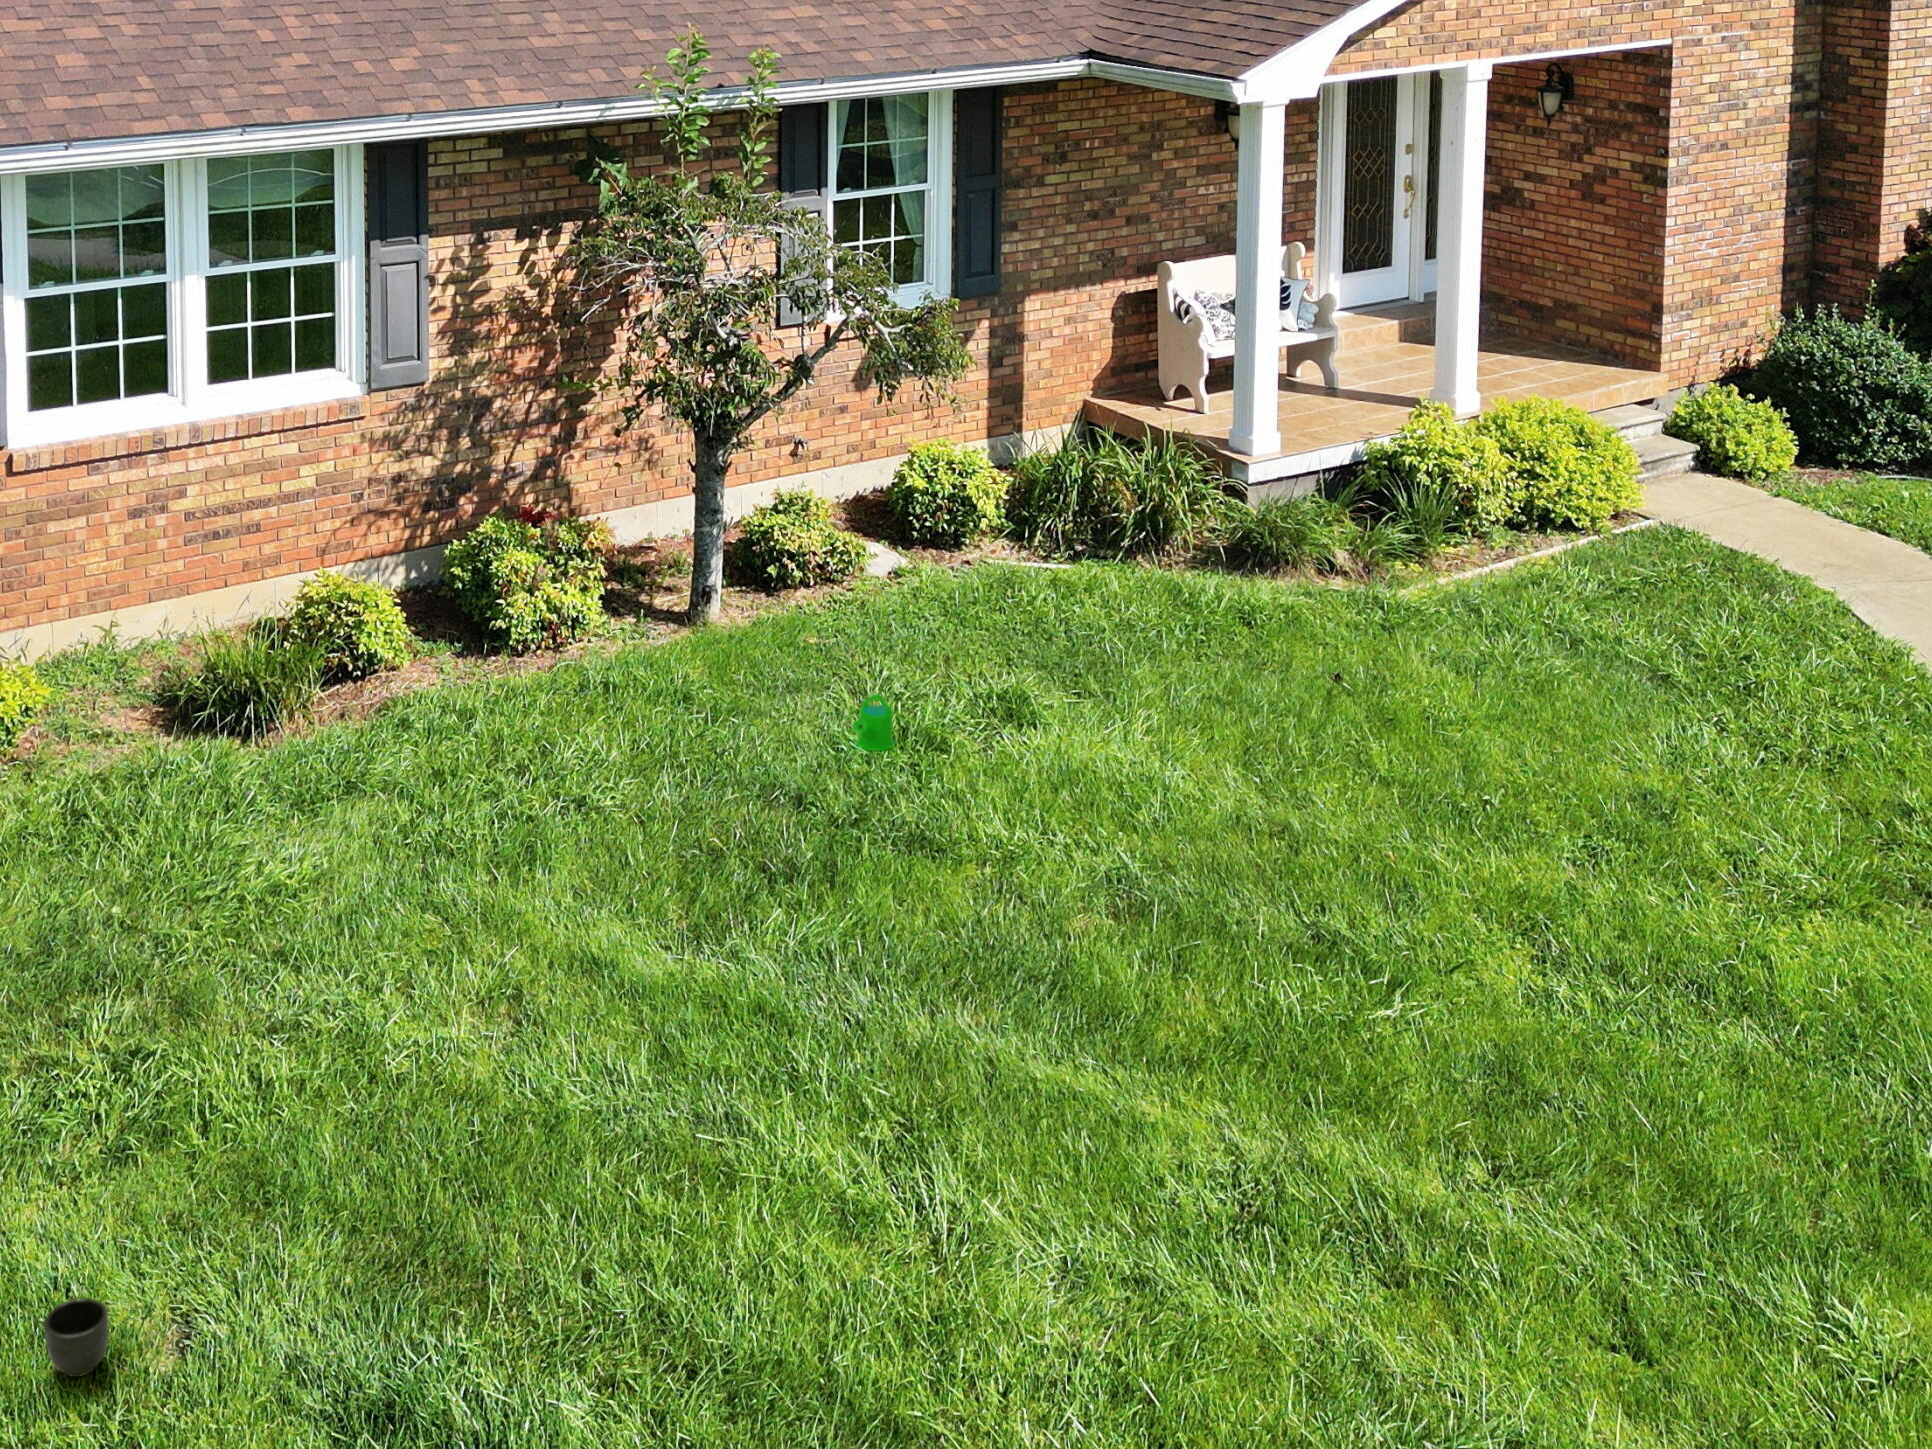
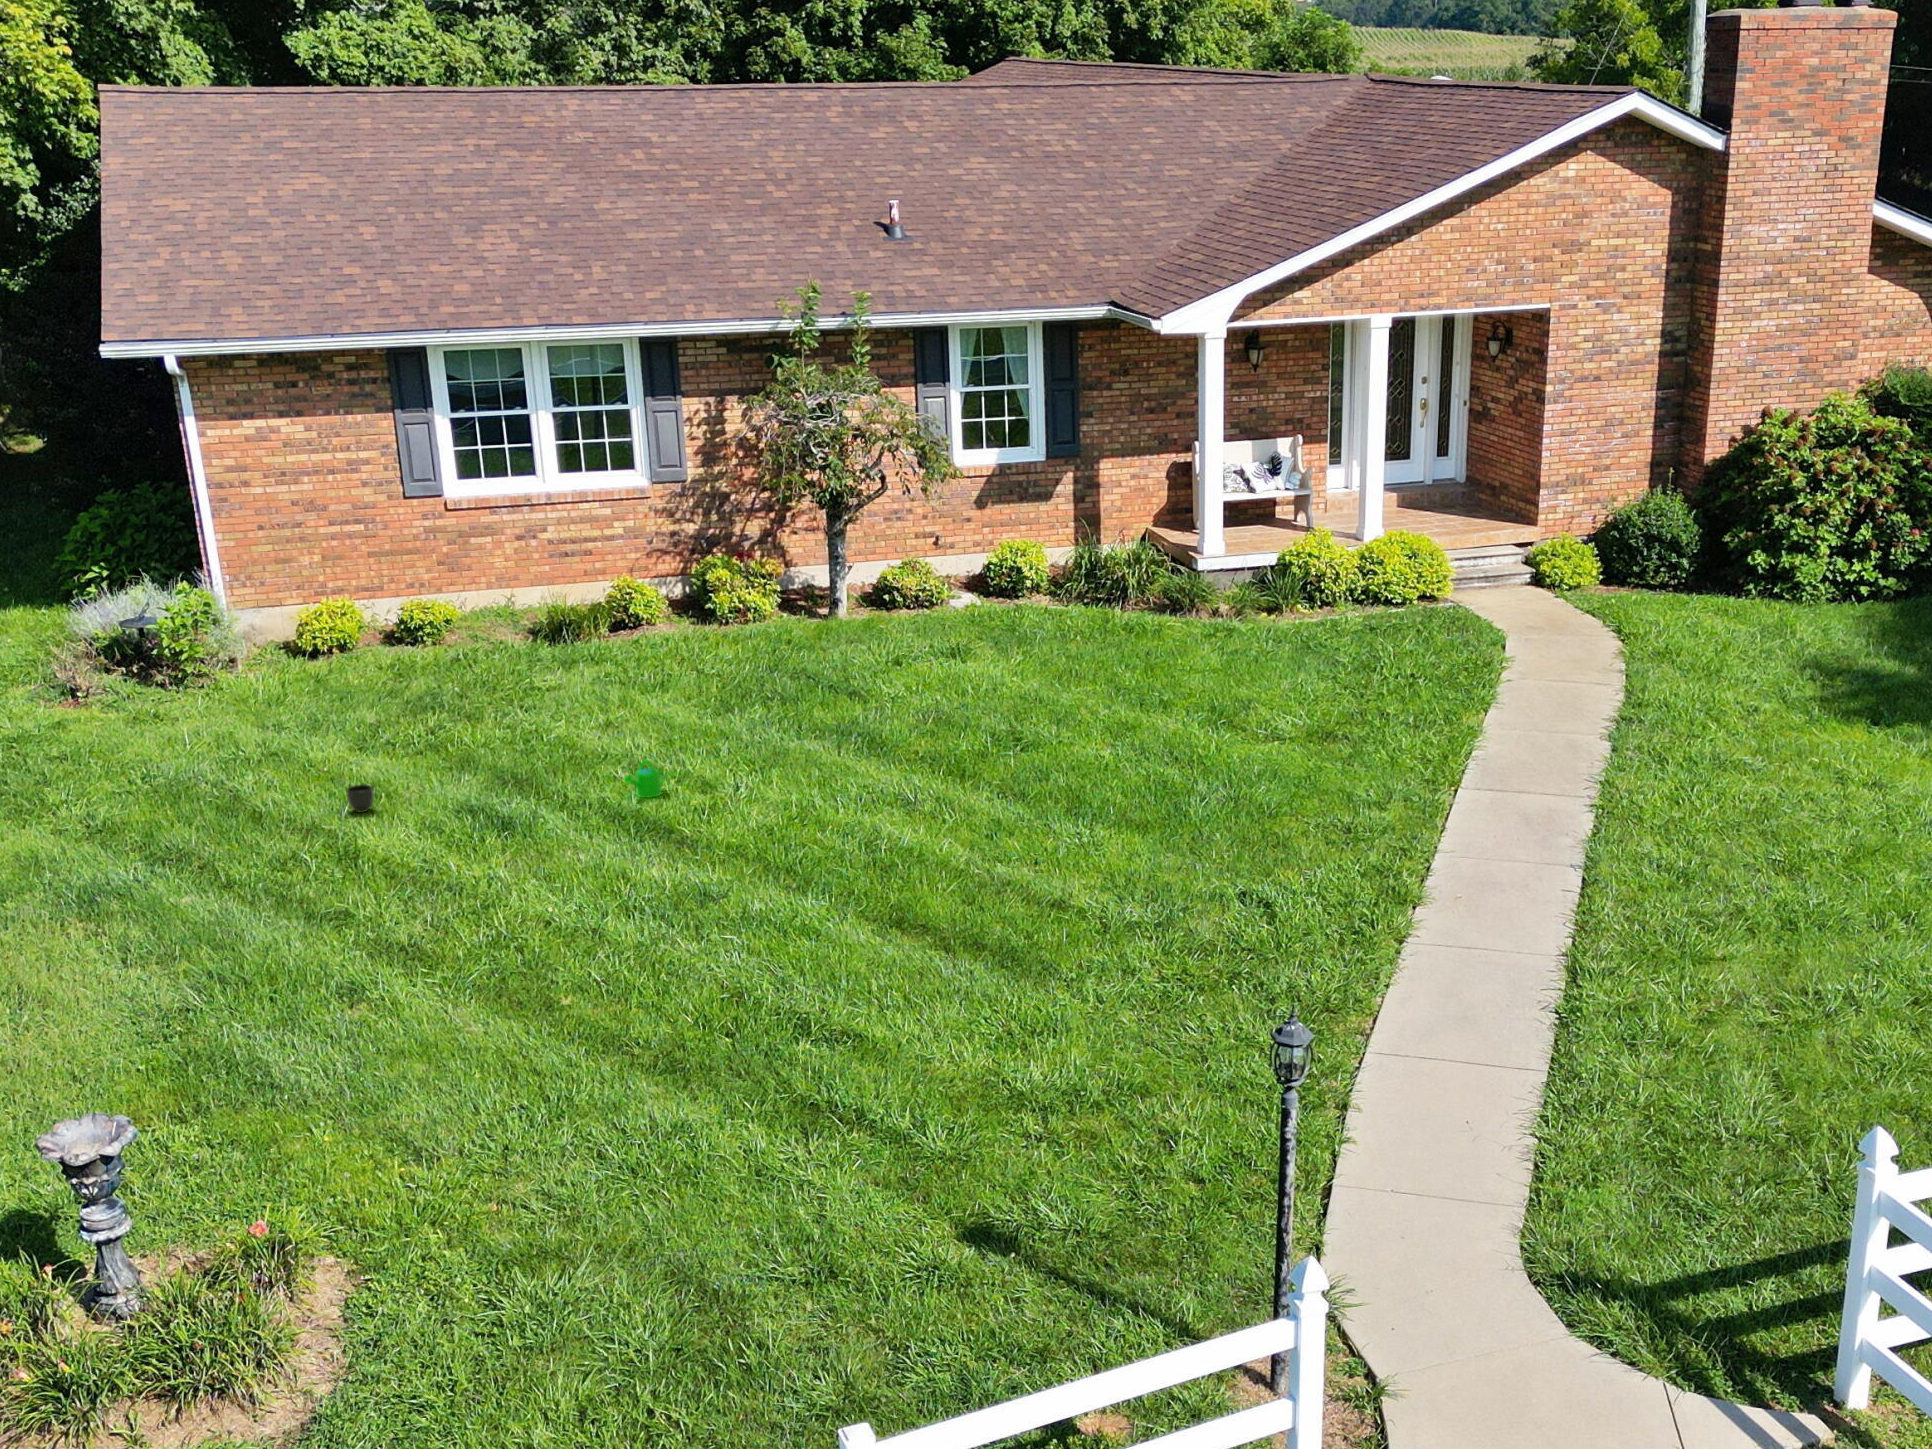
watering can: present [853,694,895,751] -> present [625,760,666,798]

